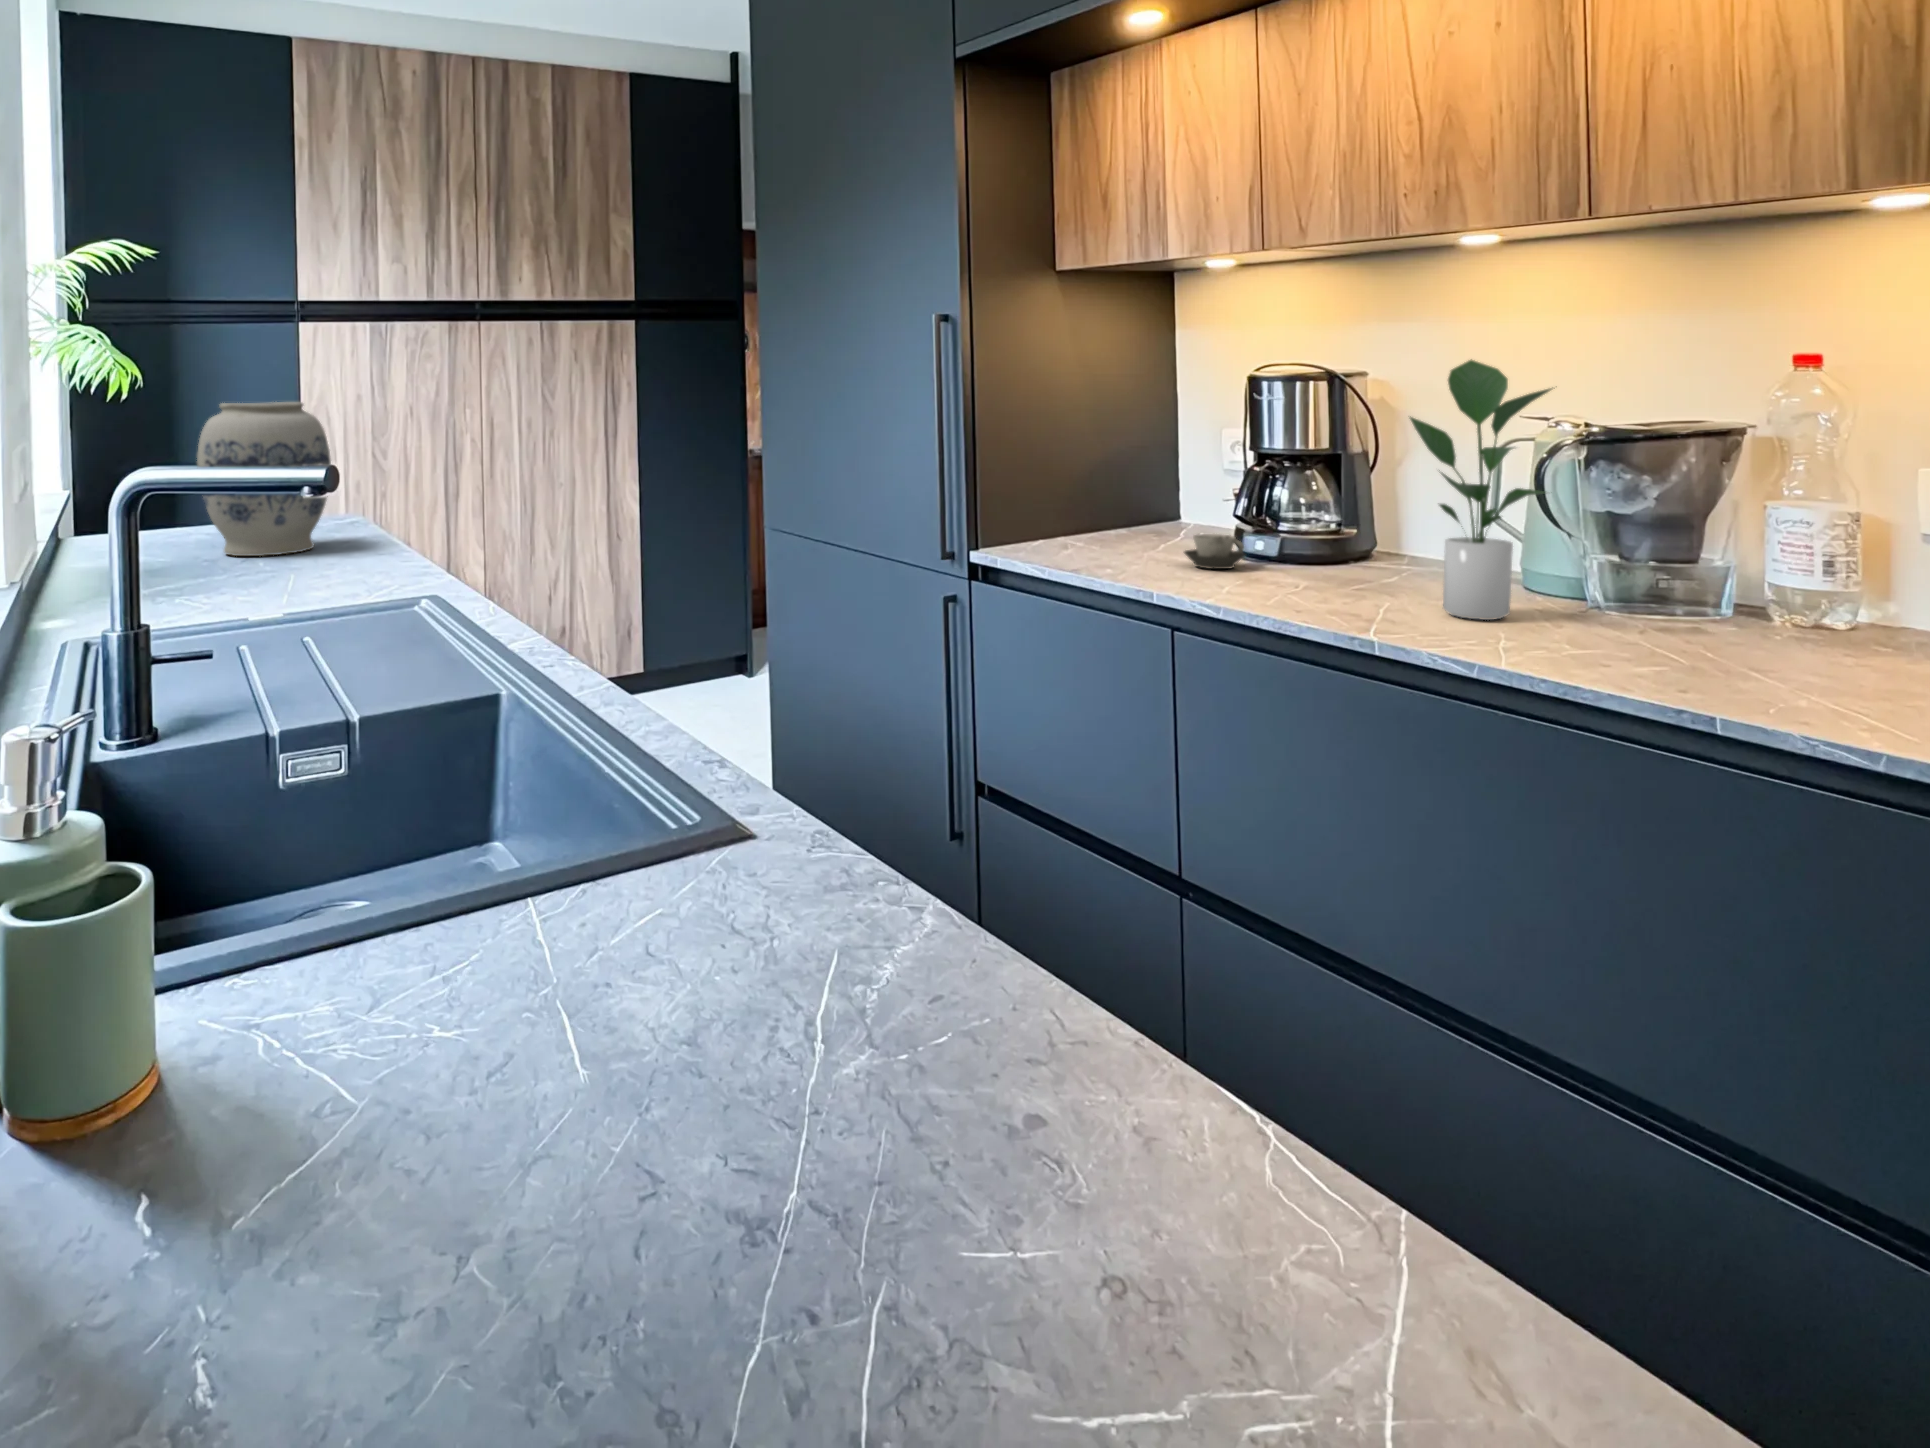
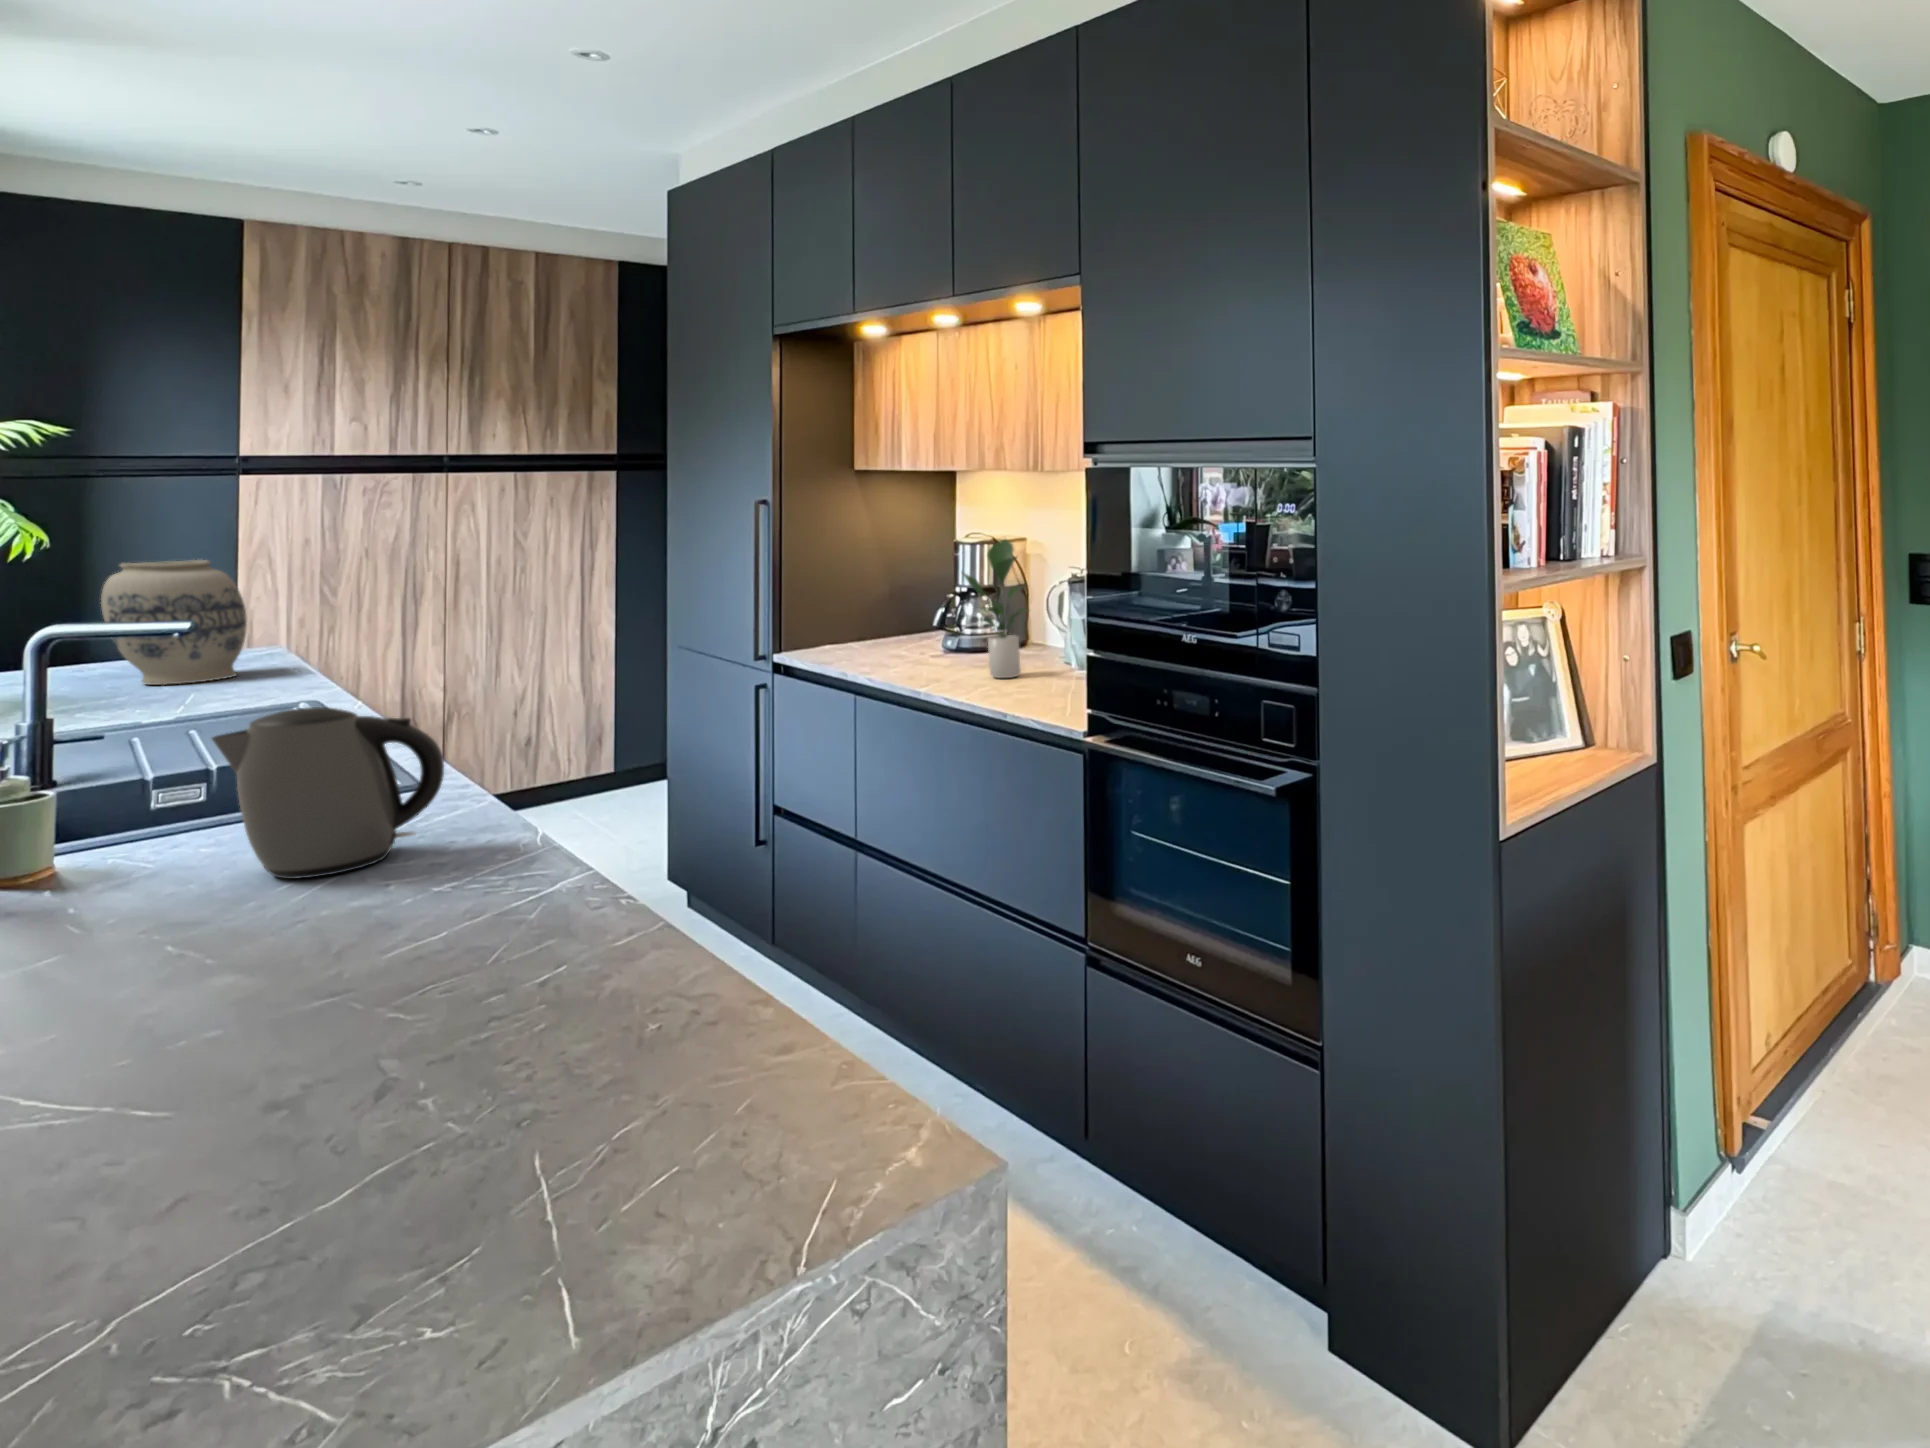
cup: present [1184,534,1246,569] -> none [903,638,940,659]
kettle: none [579,699,1037,1229] -> present [212,707,444,879]

